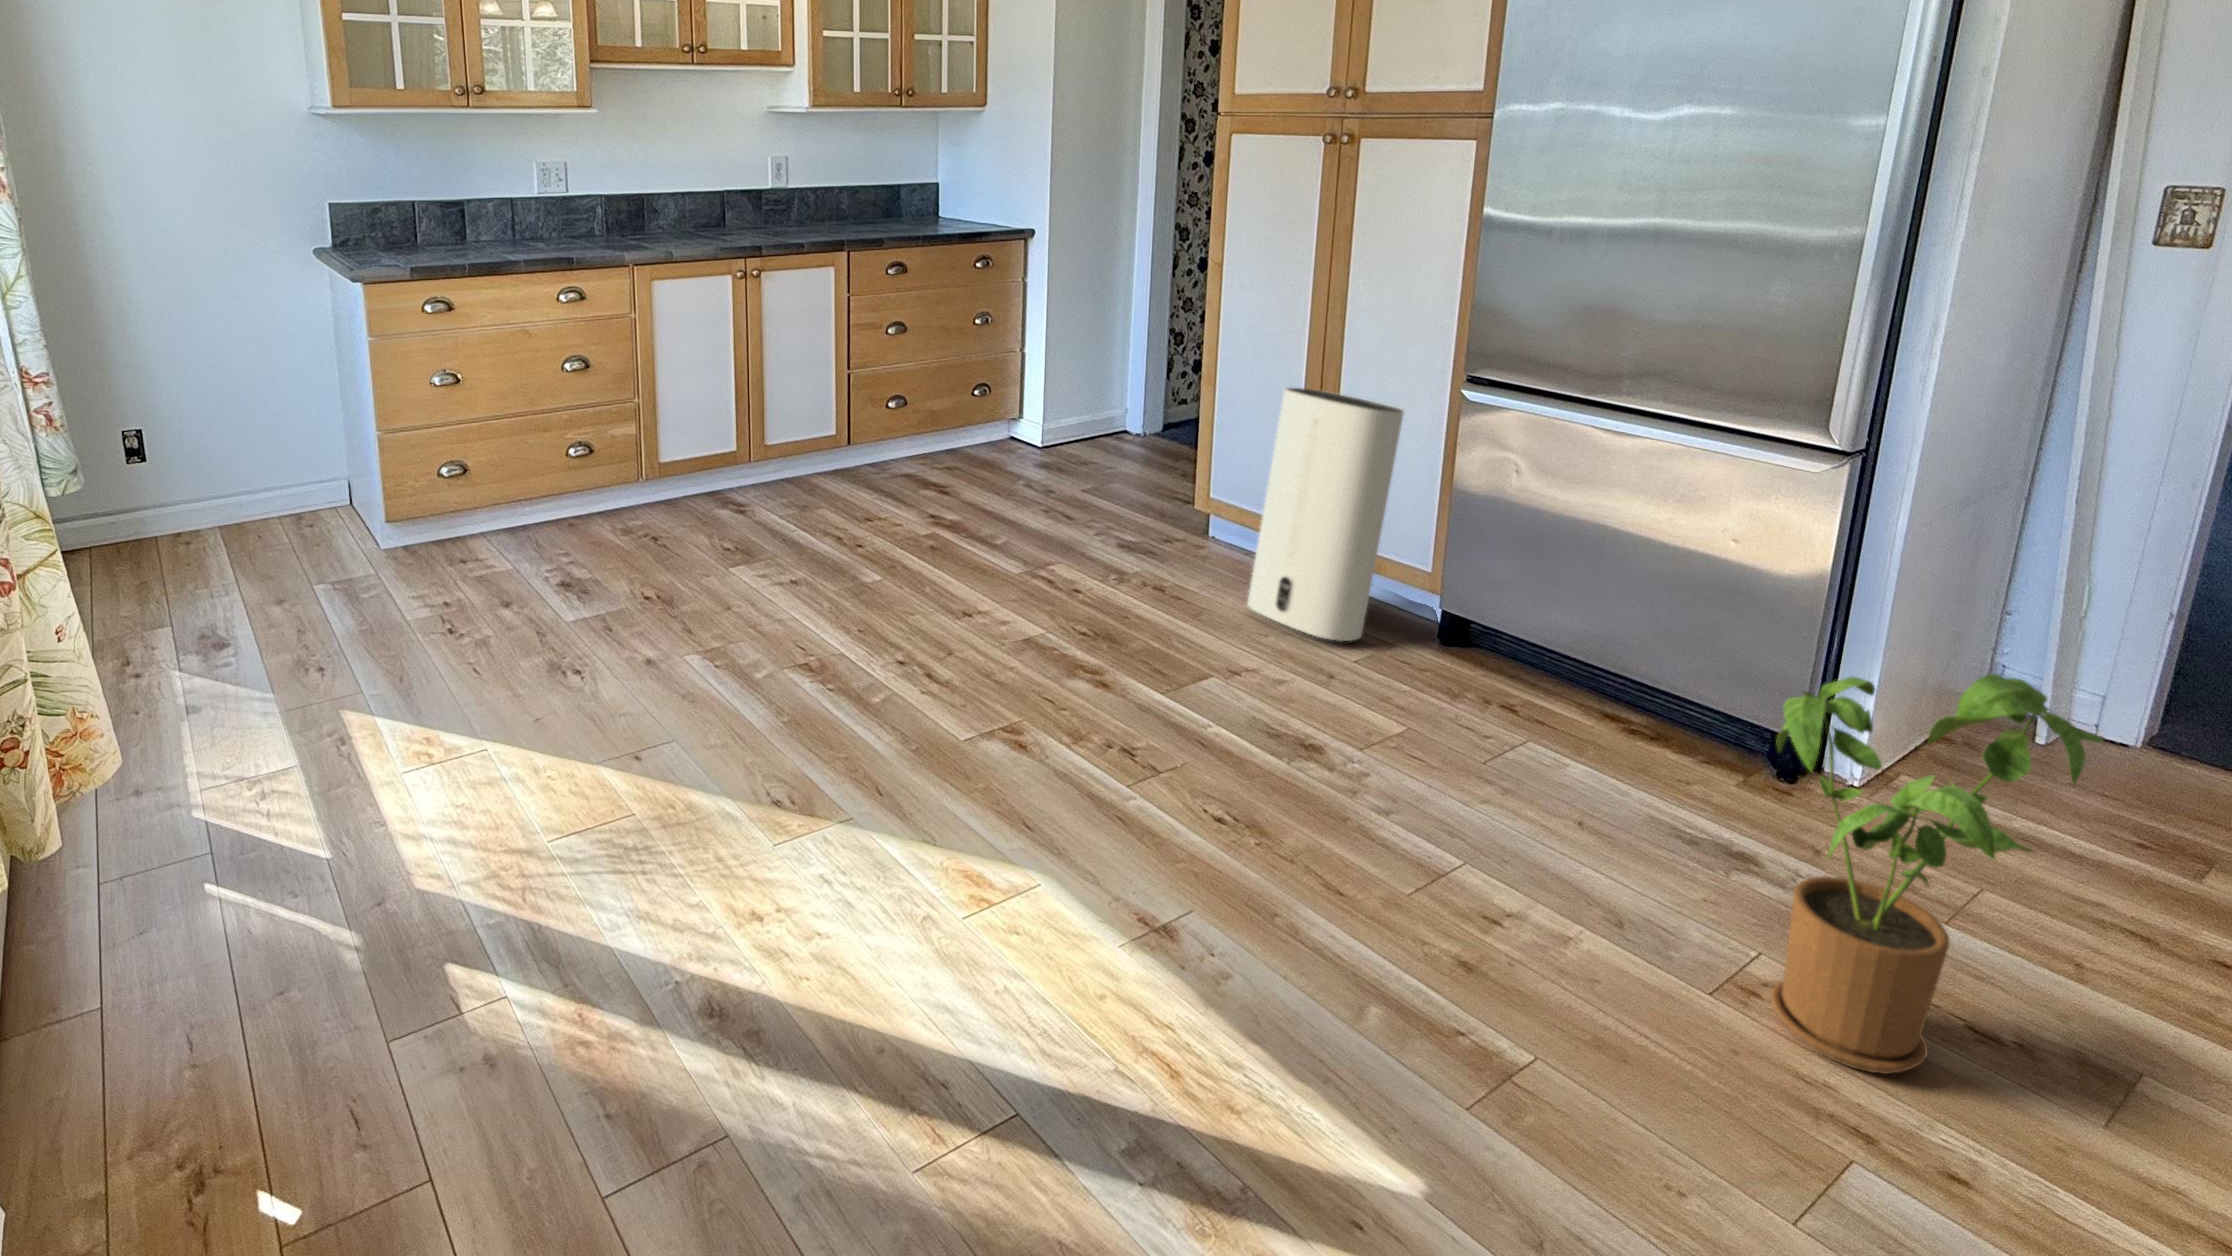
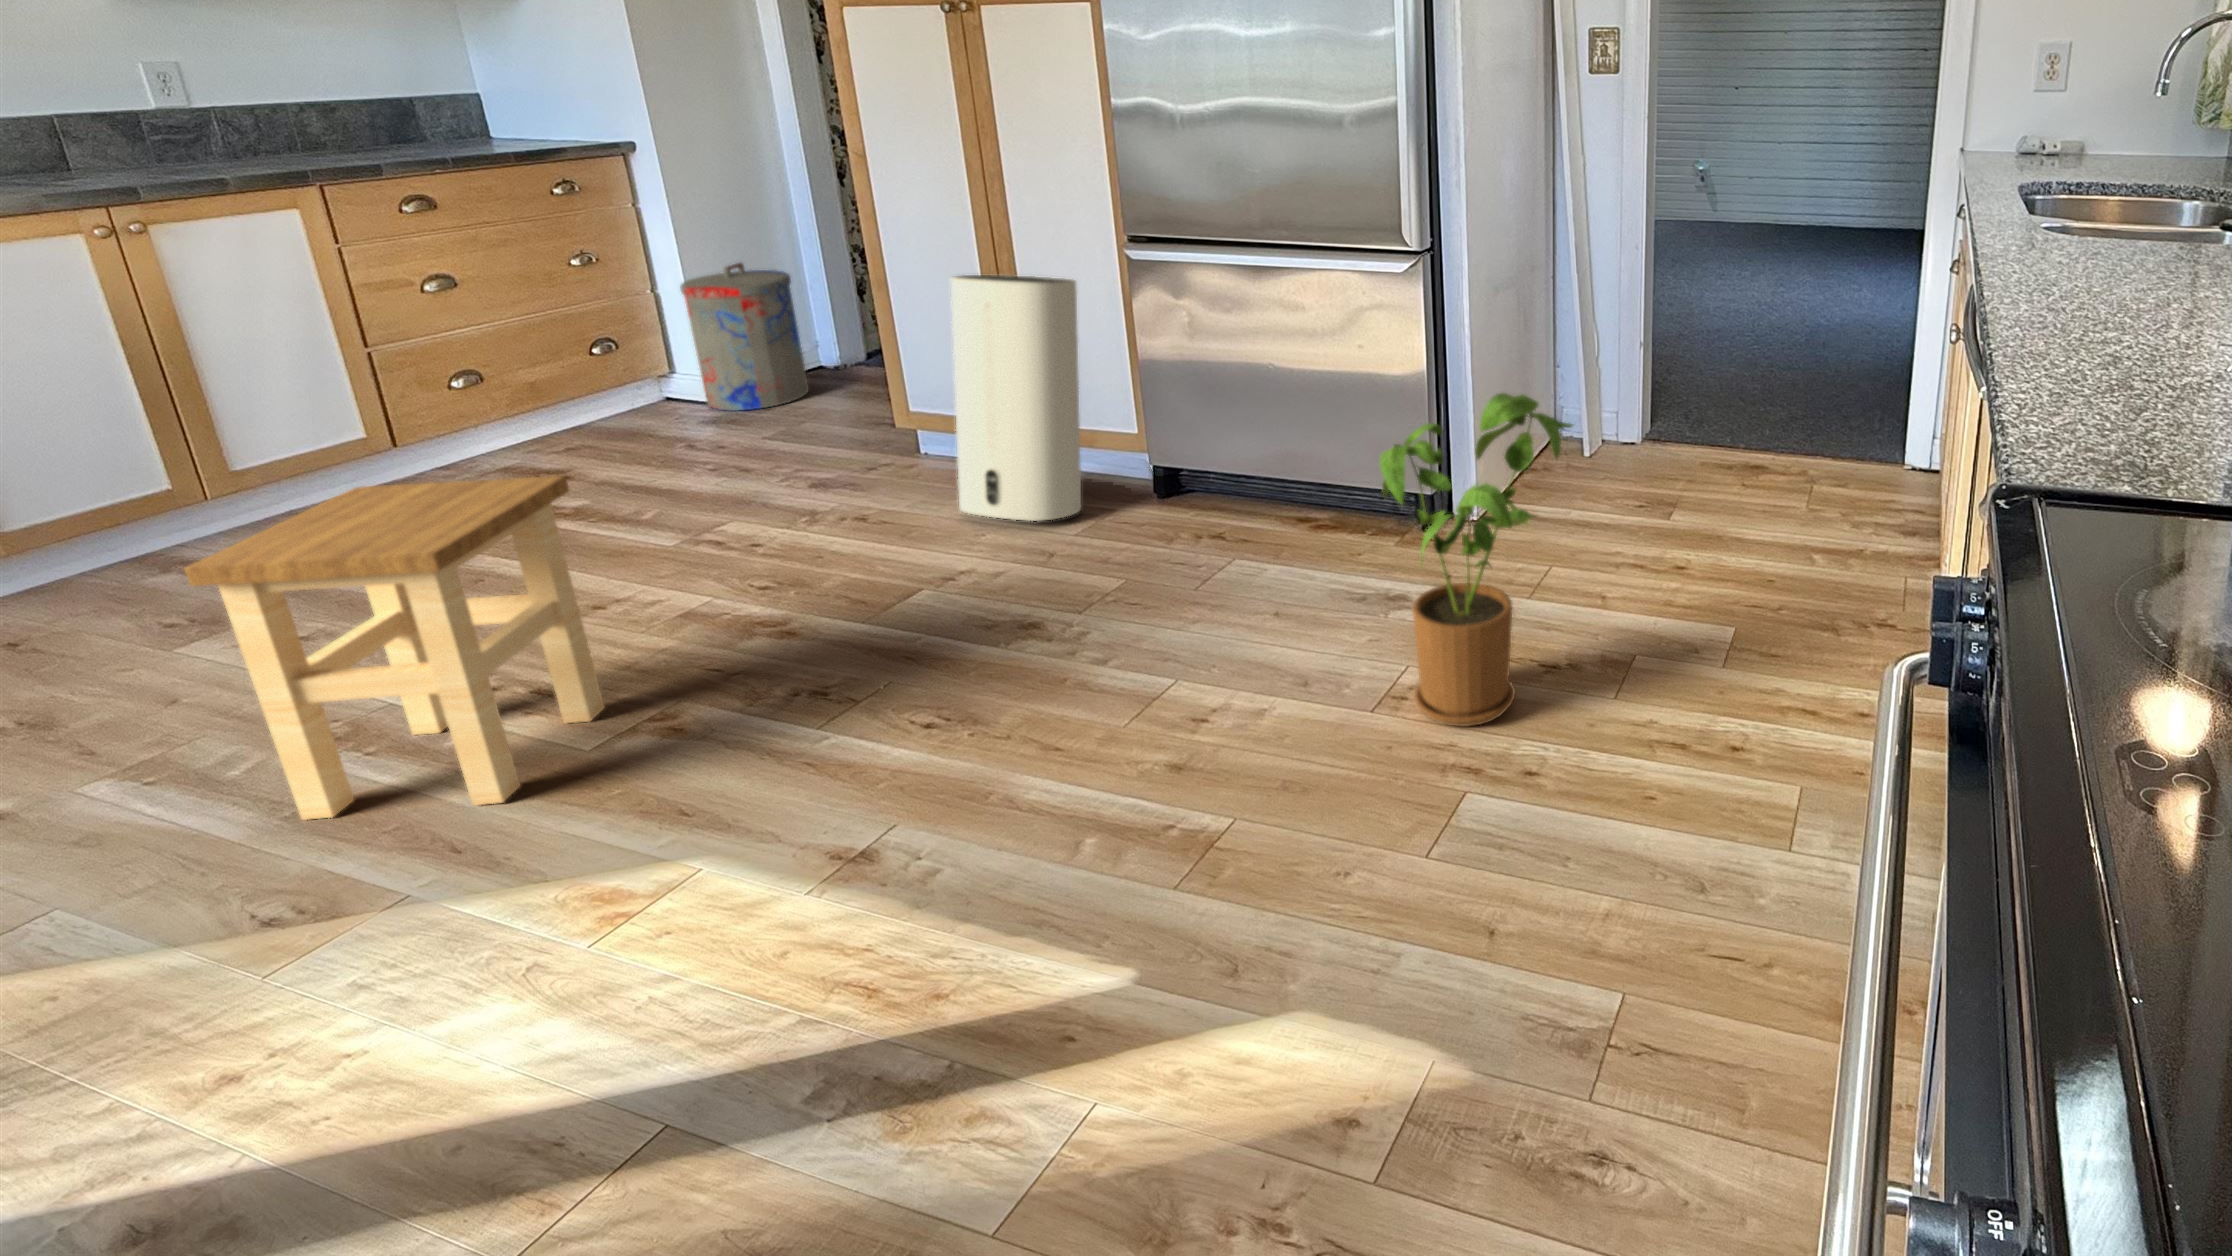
trash can: none [1042,336,1125,463] -> present [680,263,809,411]
stool: none [778,493,990,765] -> present [185,476,604,820]

